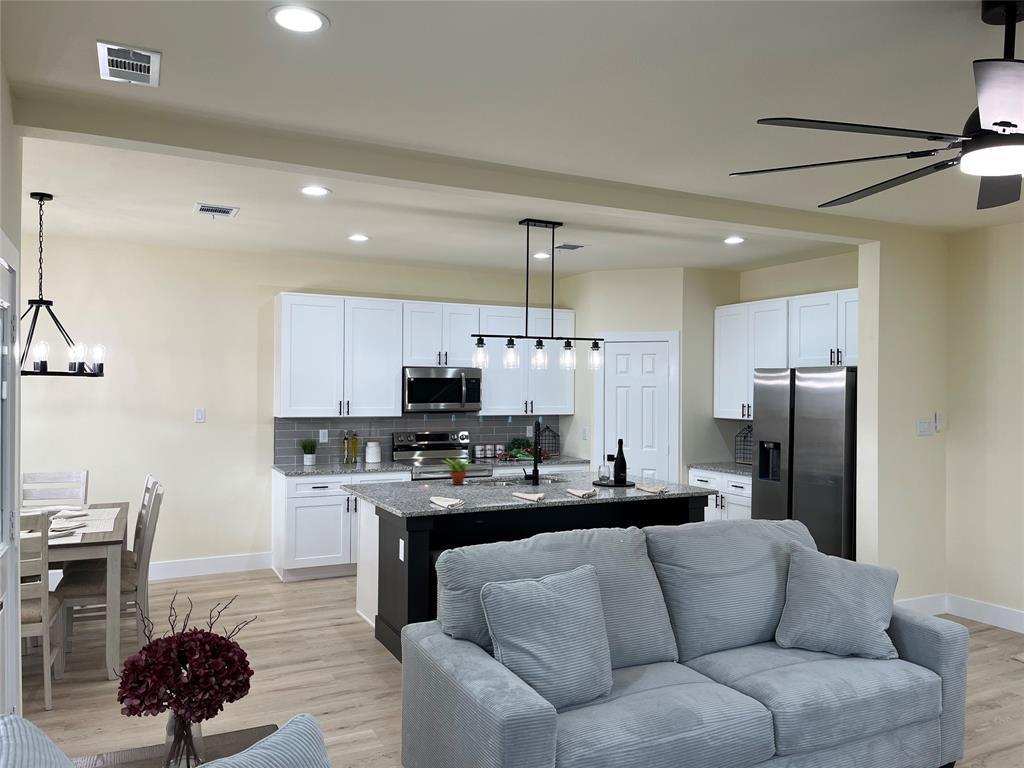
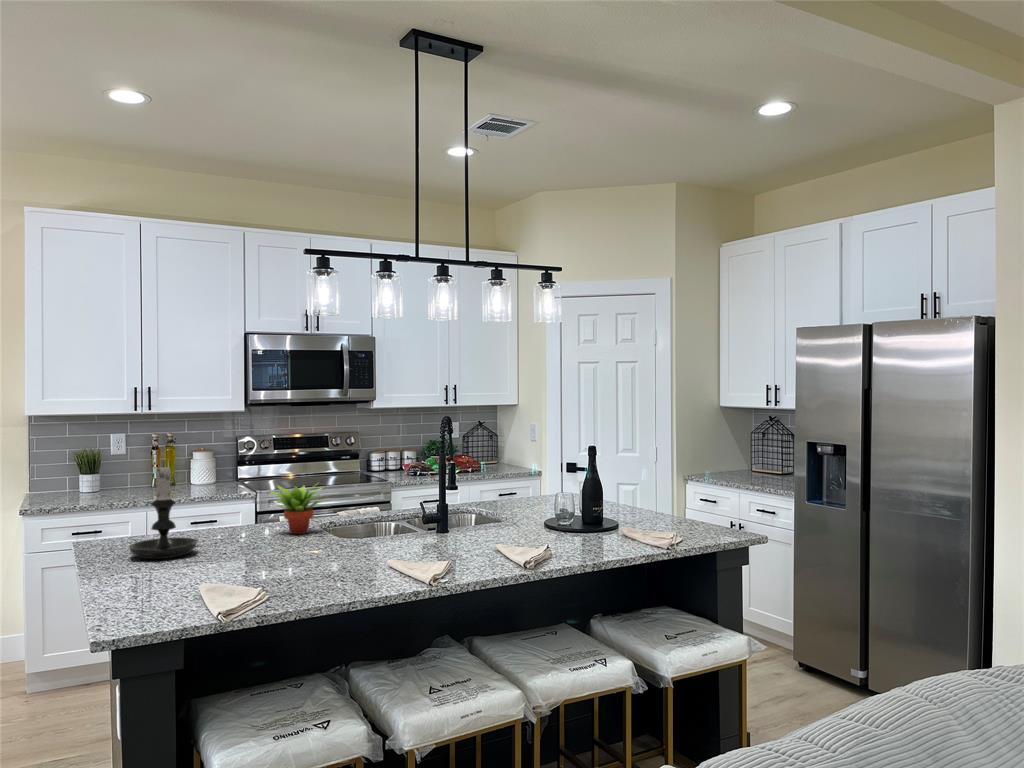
candle holder: none [382,442,415,491] -> present [129,462,199,559]

